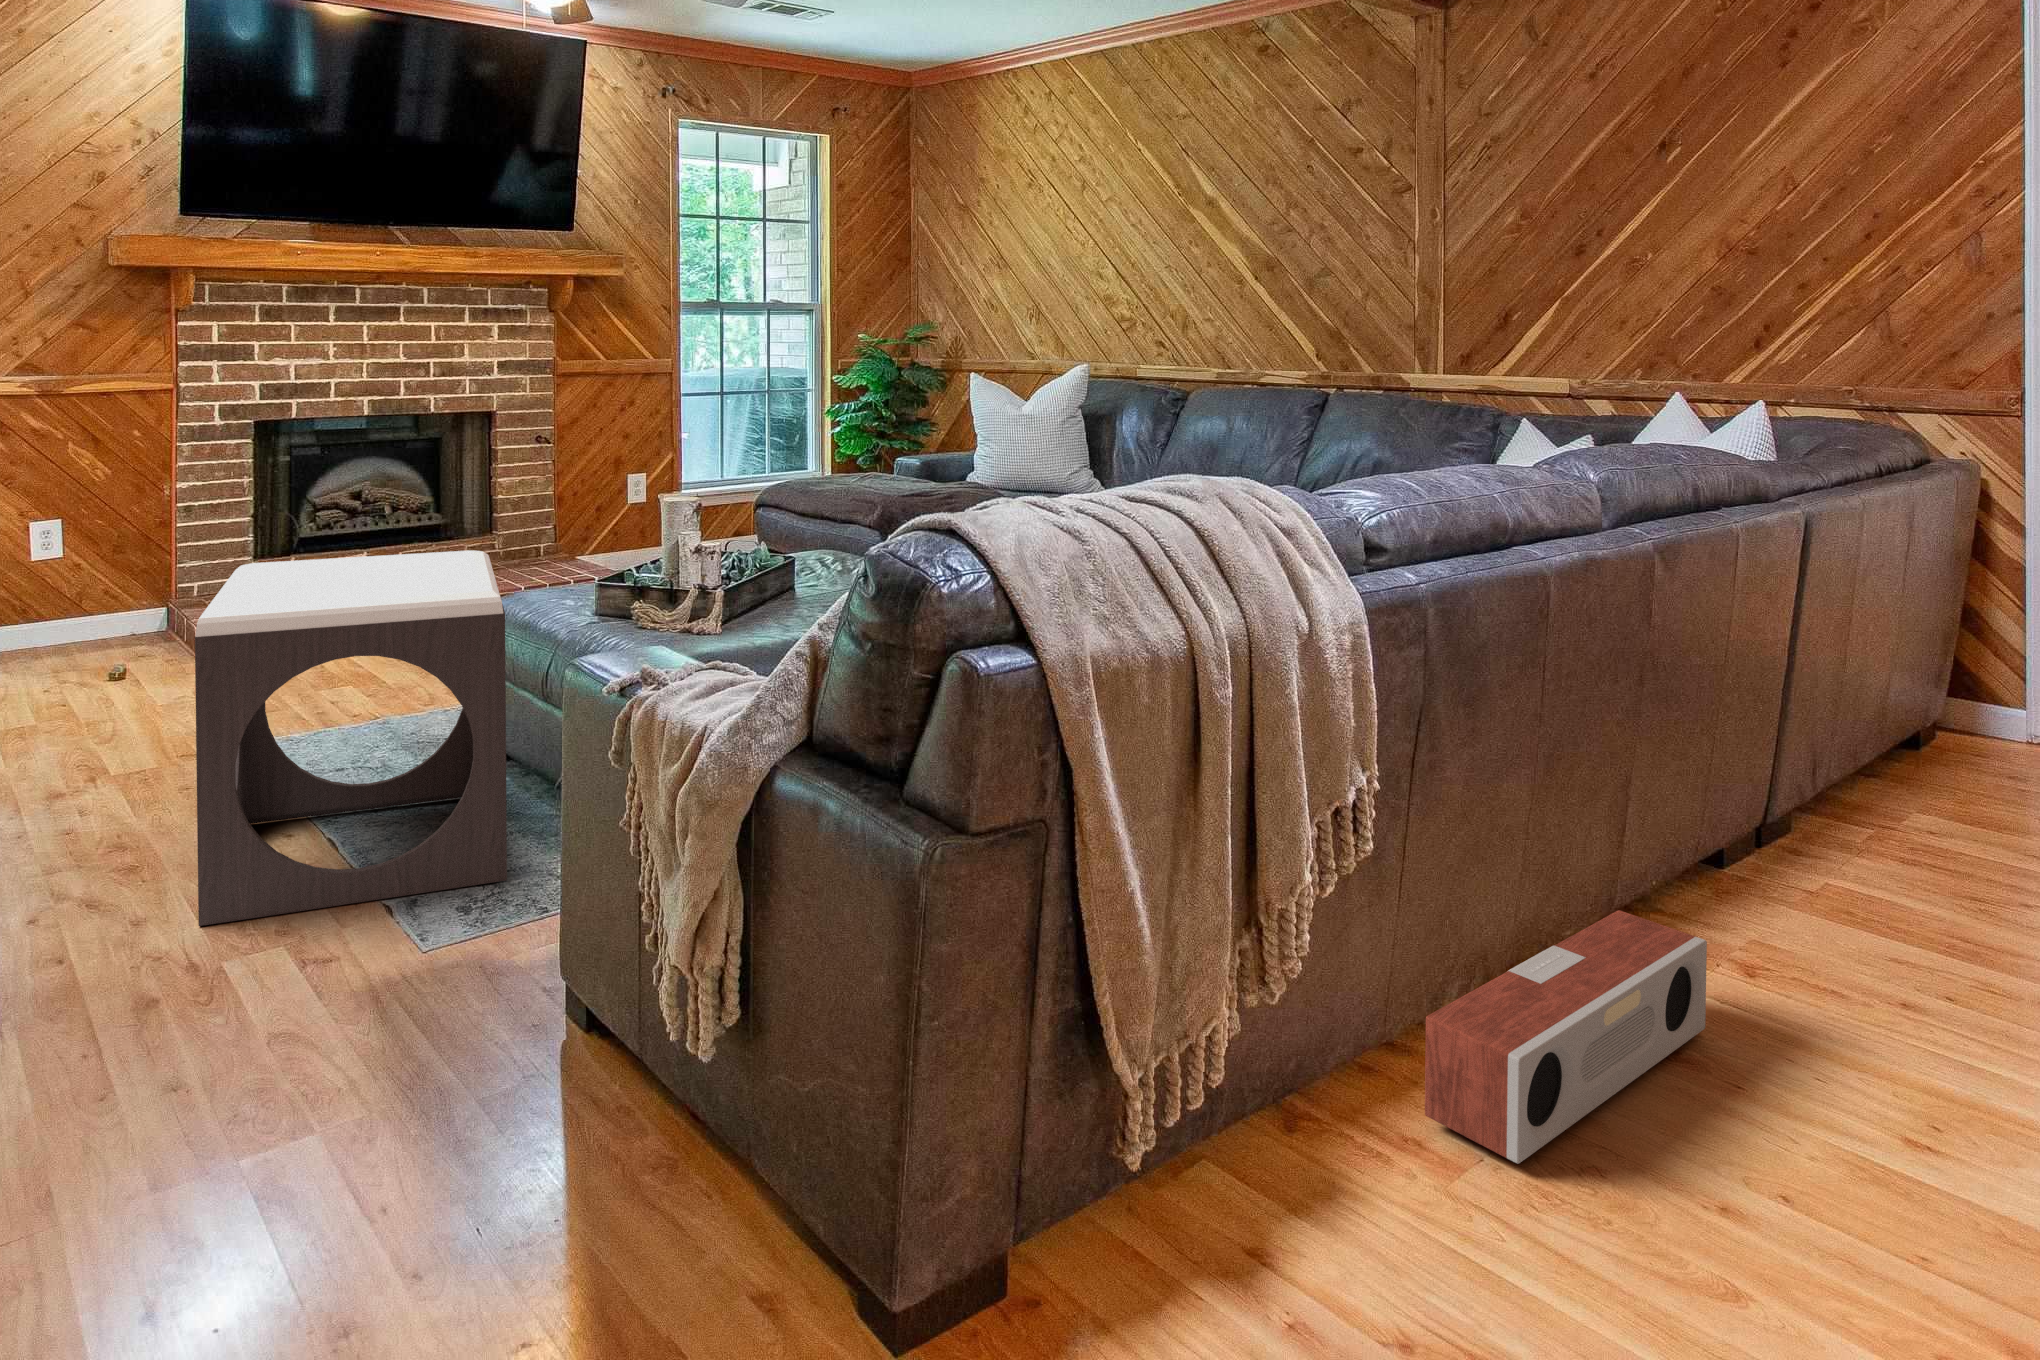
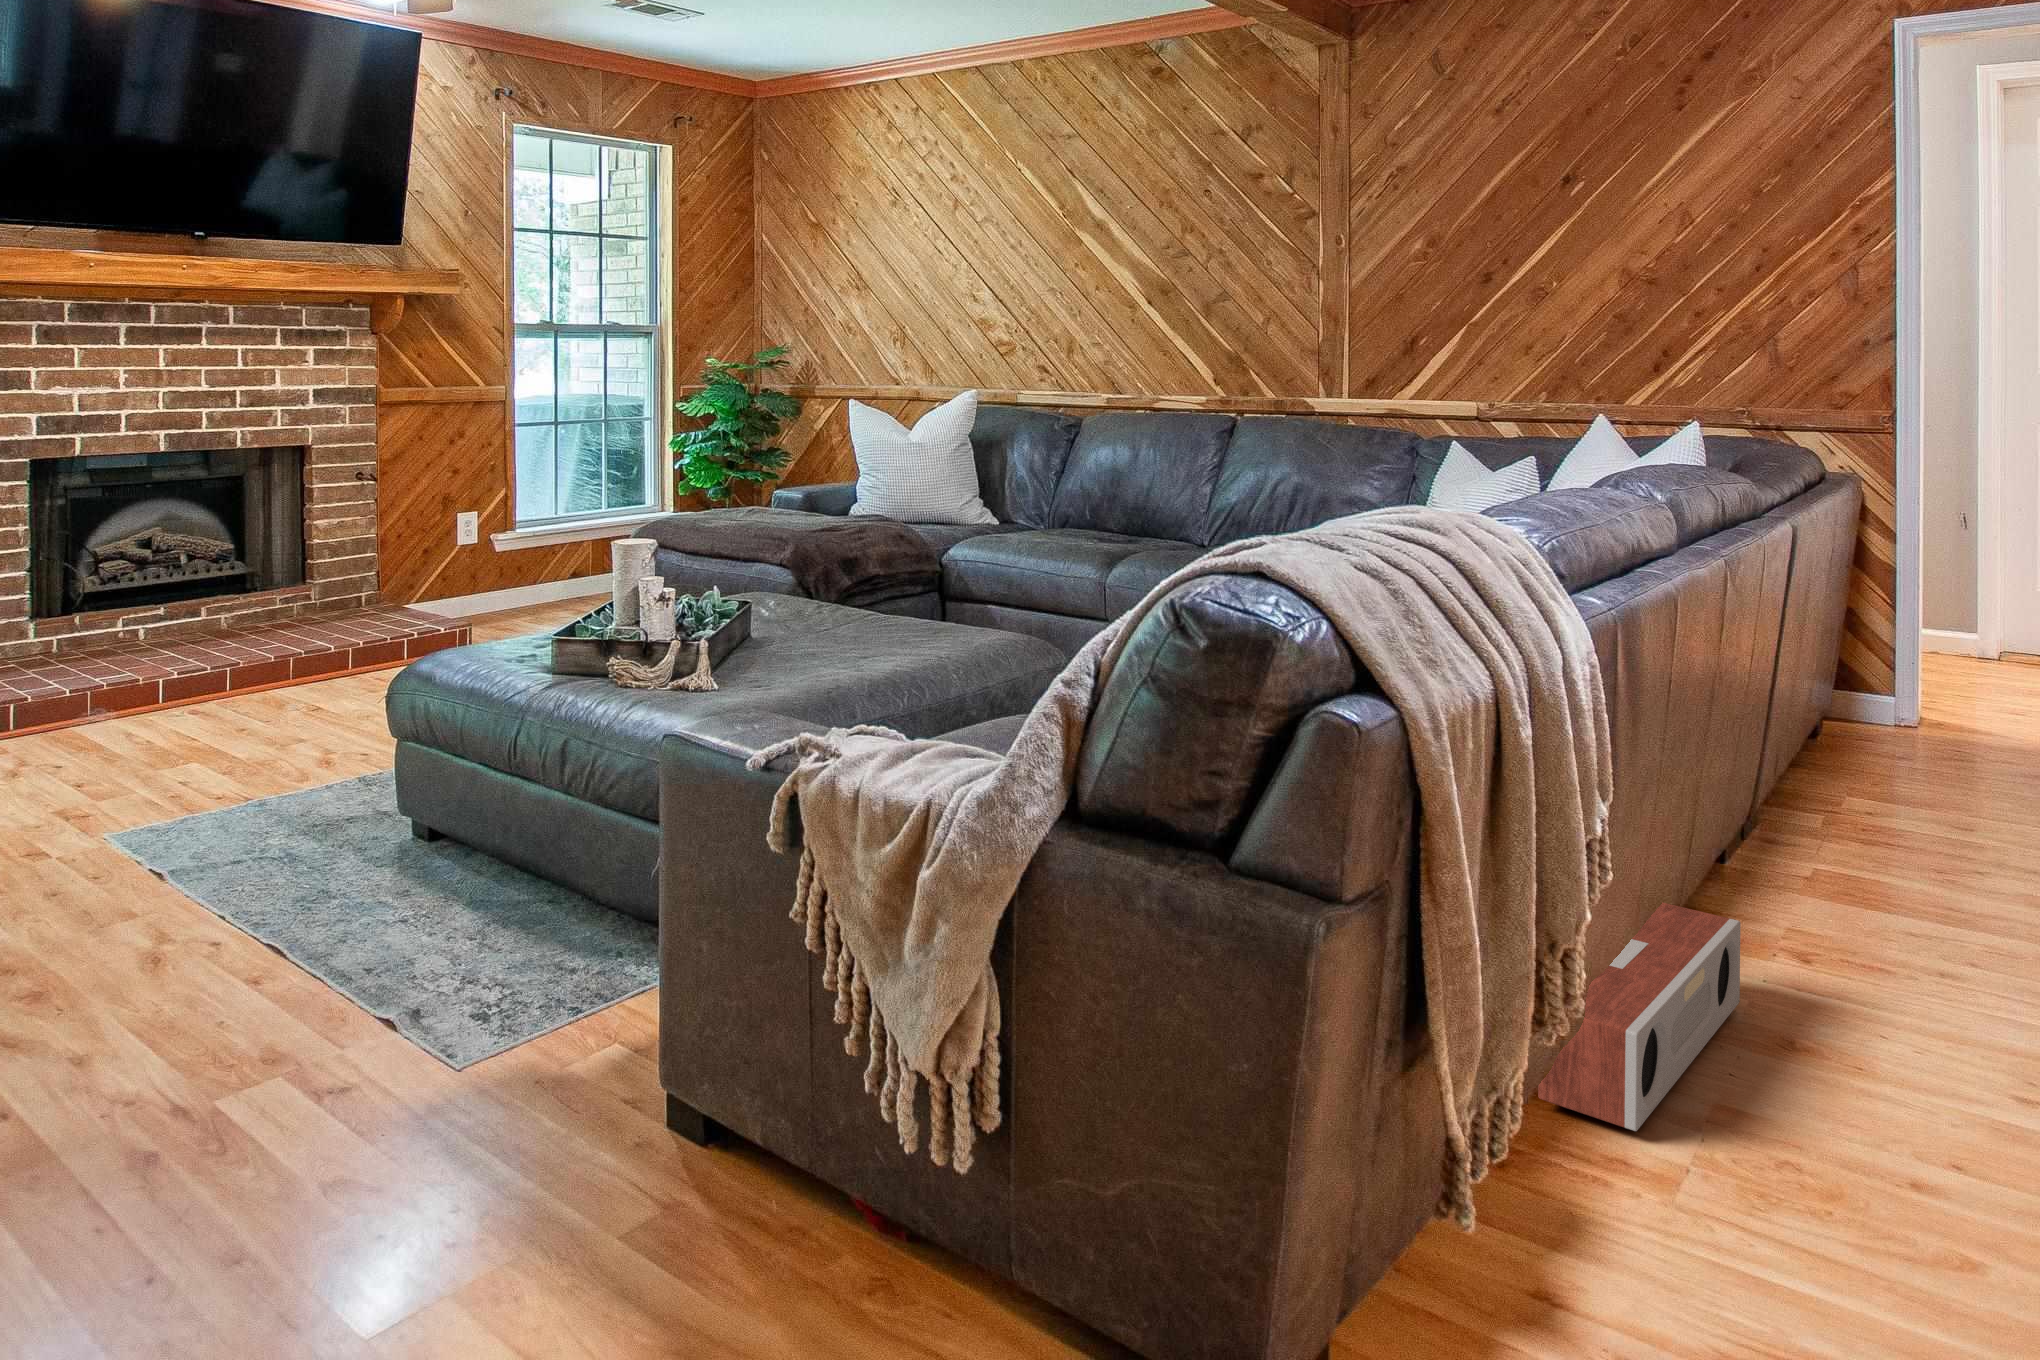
footstool: present [195,550,507,926] -> none [154,600,513,1031]

